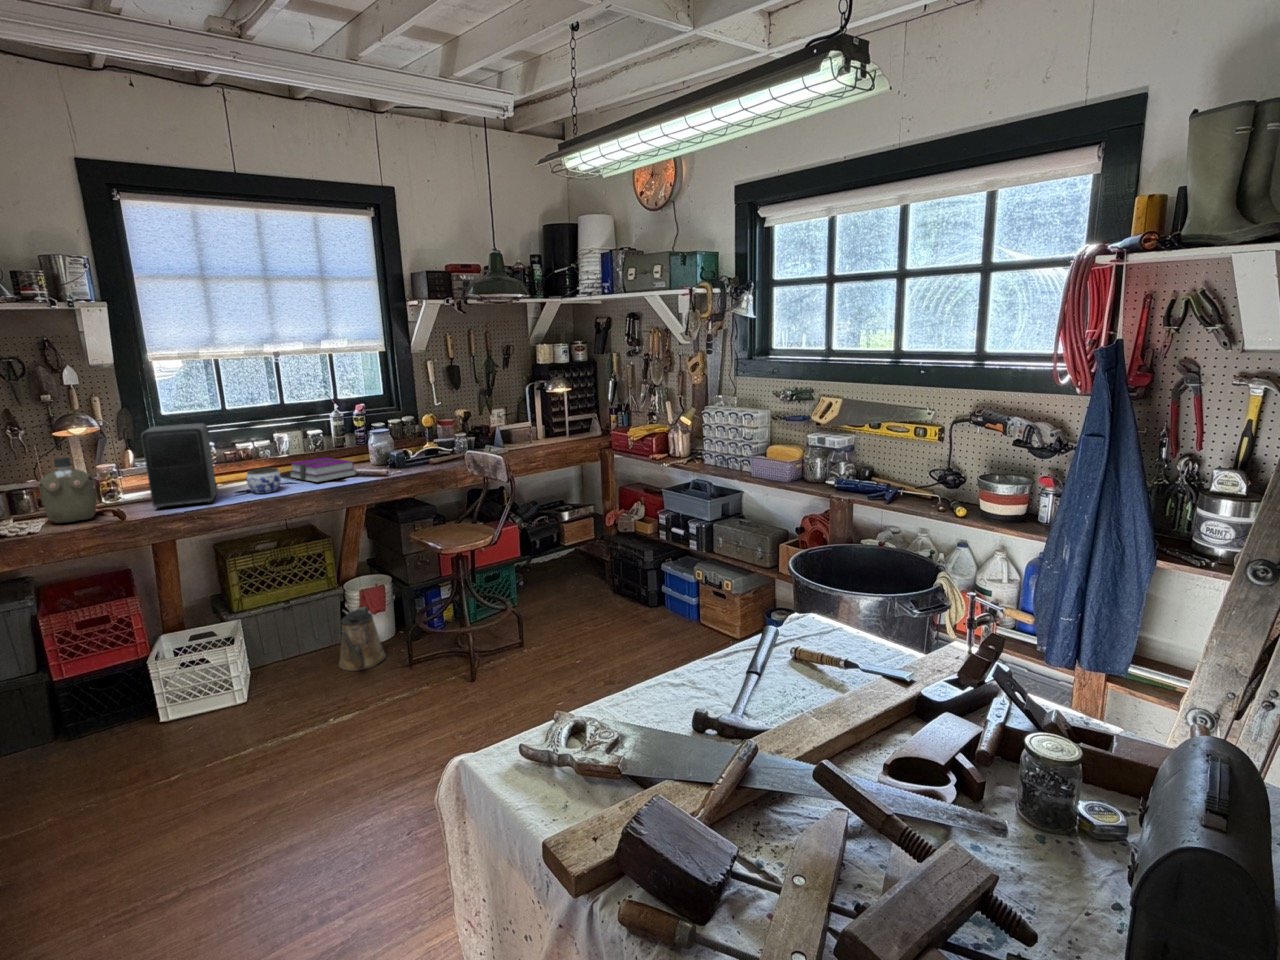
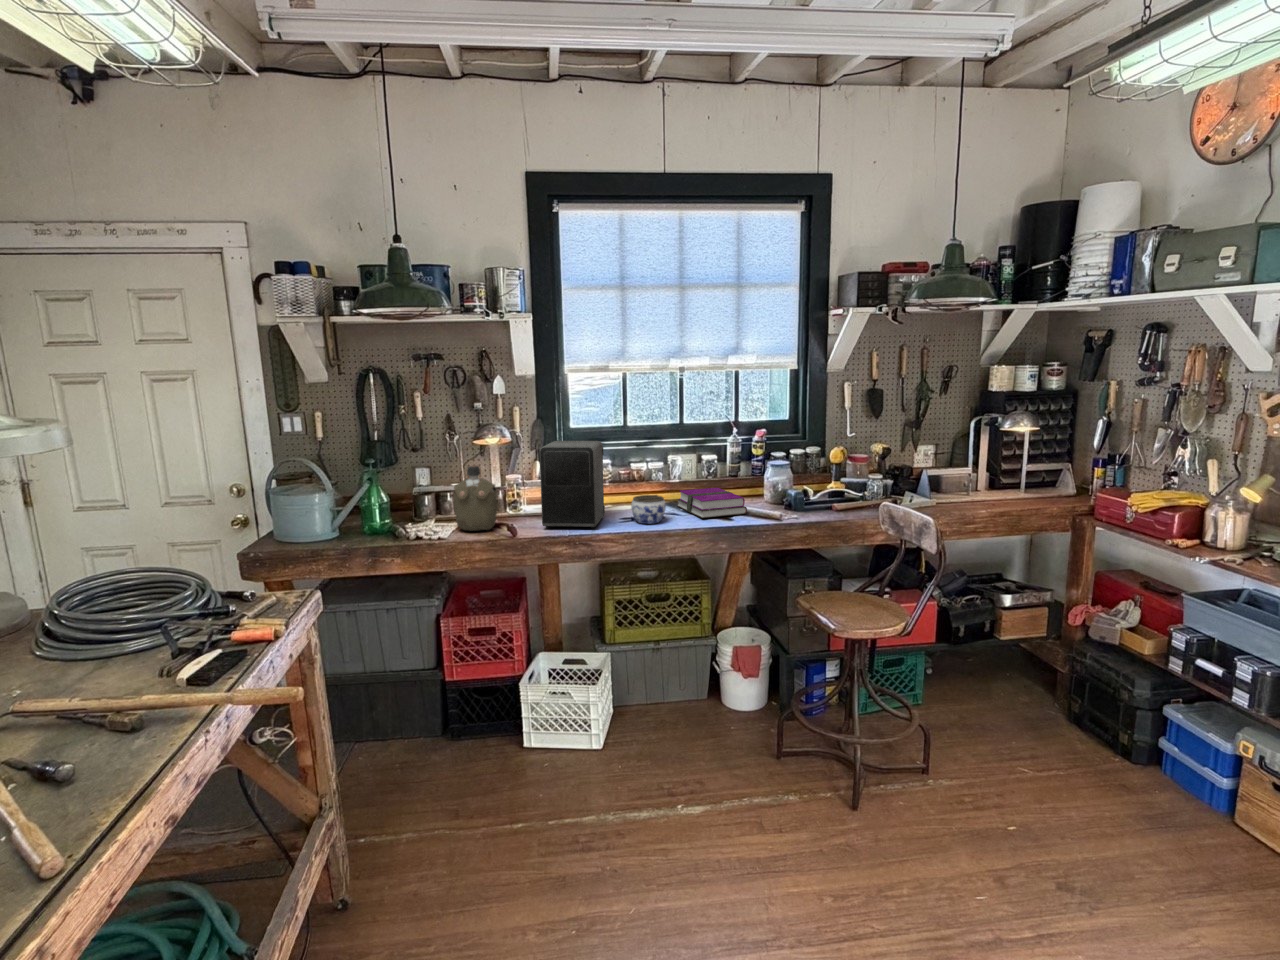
watering can: present [339,607,386,671] -> none [699,668,753,748]

